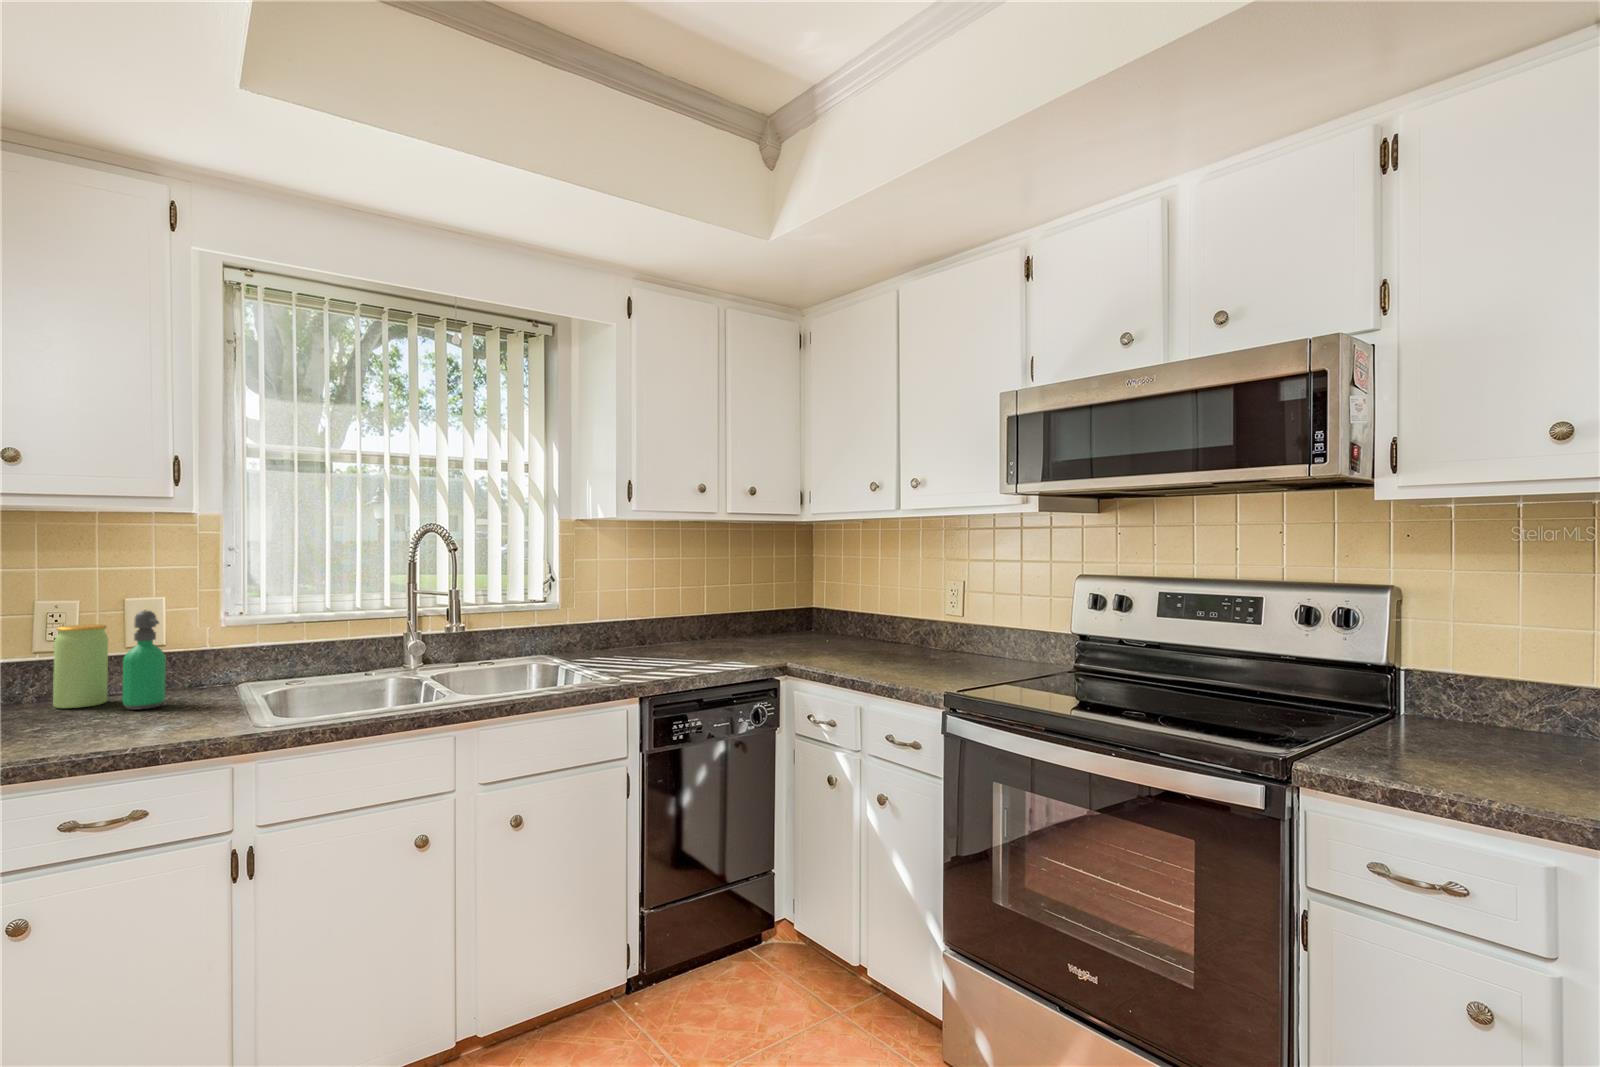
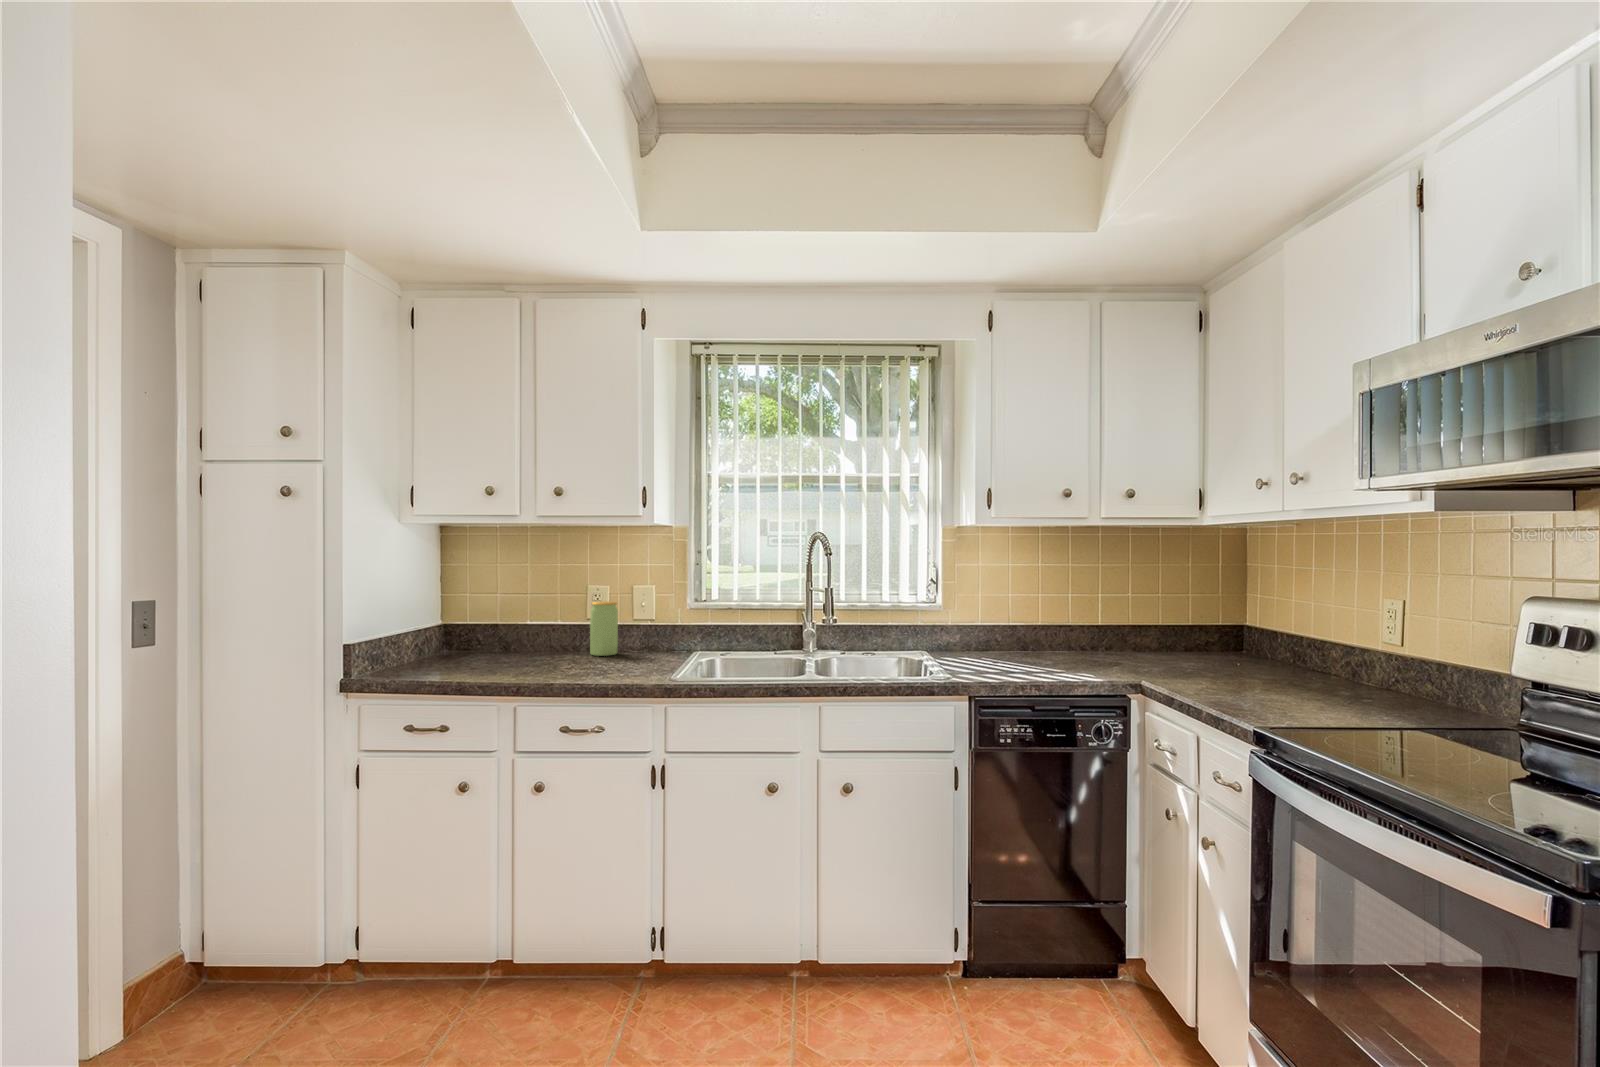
soap dispenser: present [122,611,166,710] -> none [618,594,641,660]

